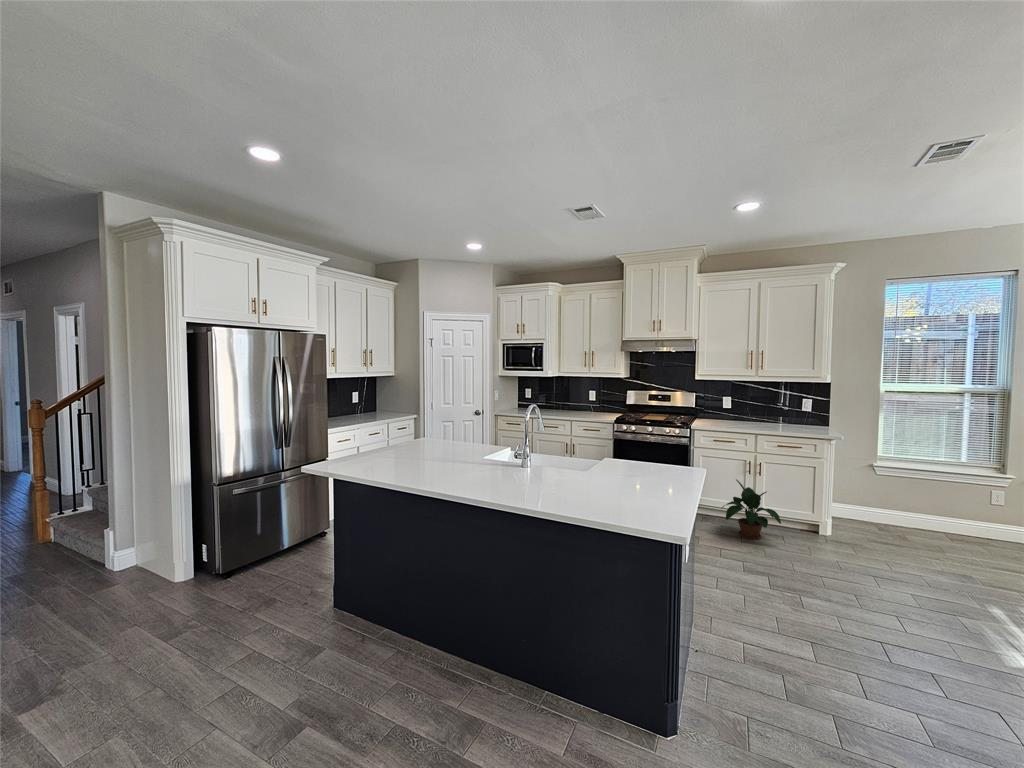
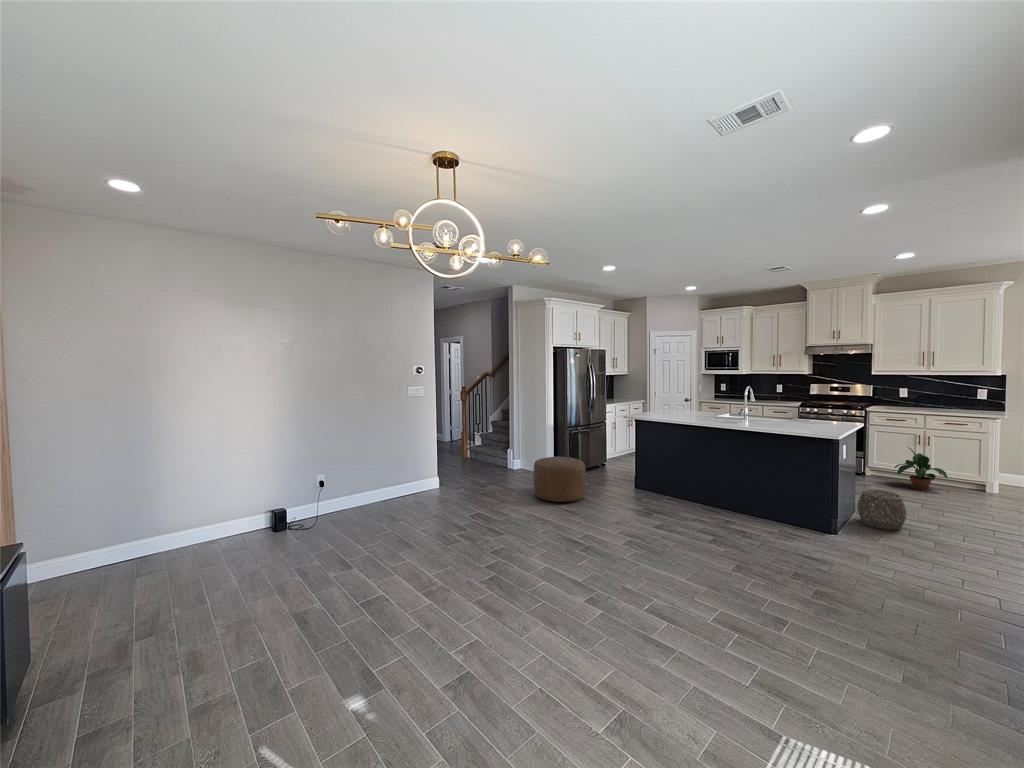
ottoman: none [39,561,200,700] -> present [534,457,586,502]
woven basket: none [685,585,757,669] -> present [857,489,906,530]

